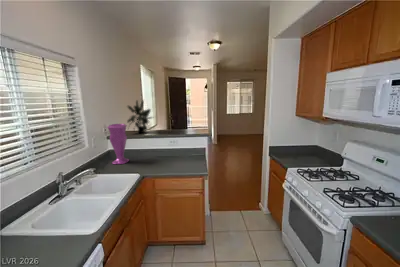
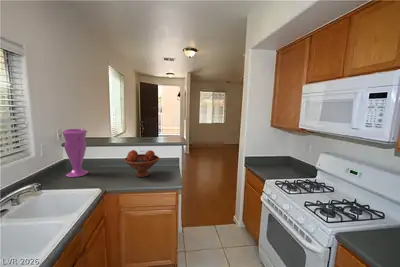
potted plant: present [128,100,151,133] -> none [88,103,120,141]
fruit bowl: none [158,141,188,165] -> present [124,150,159,177]

